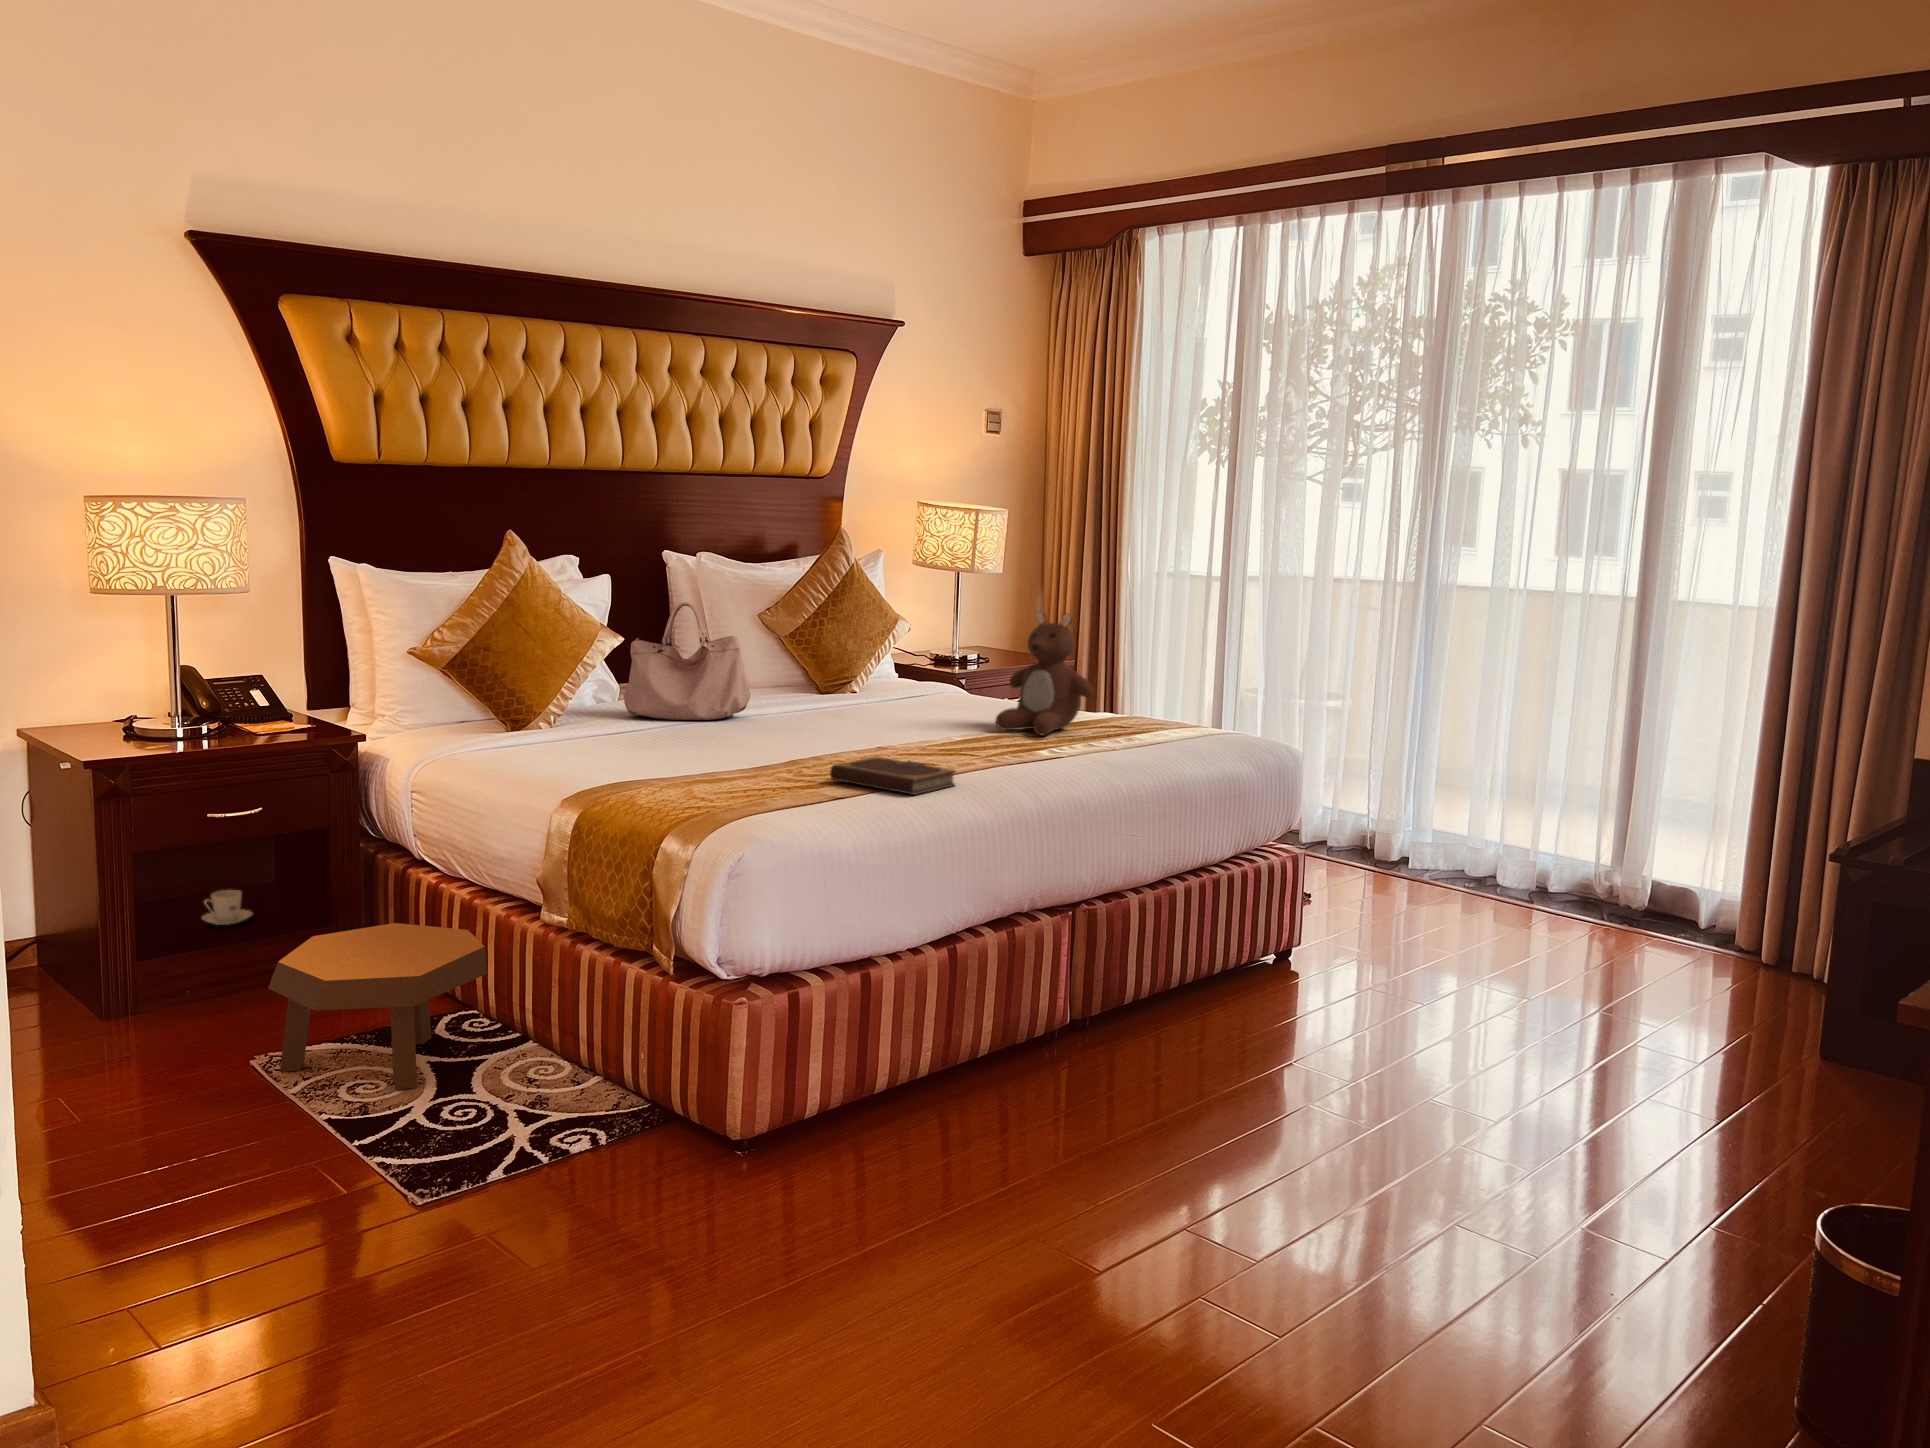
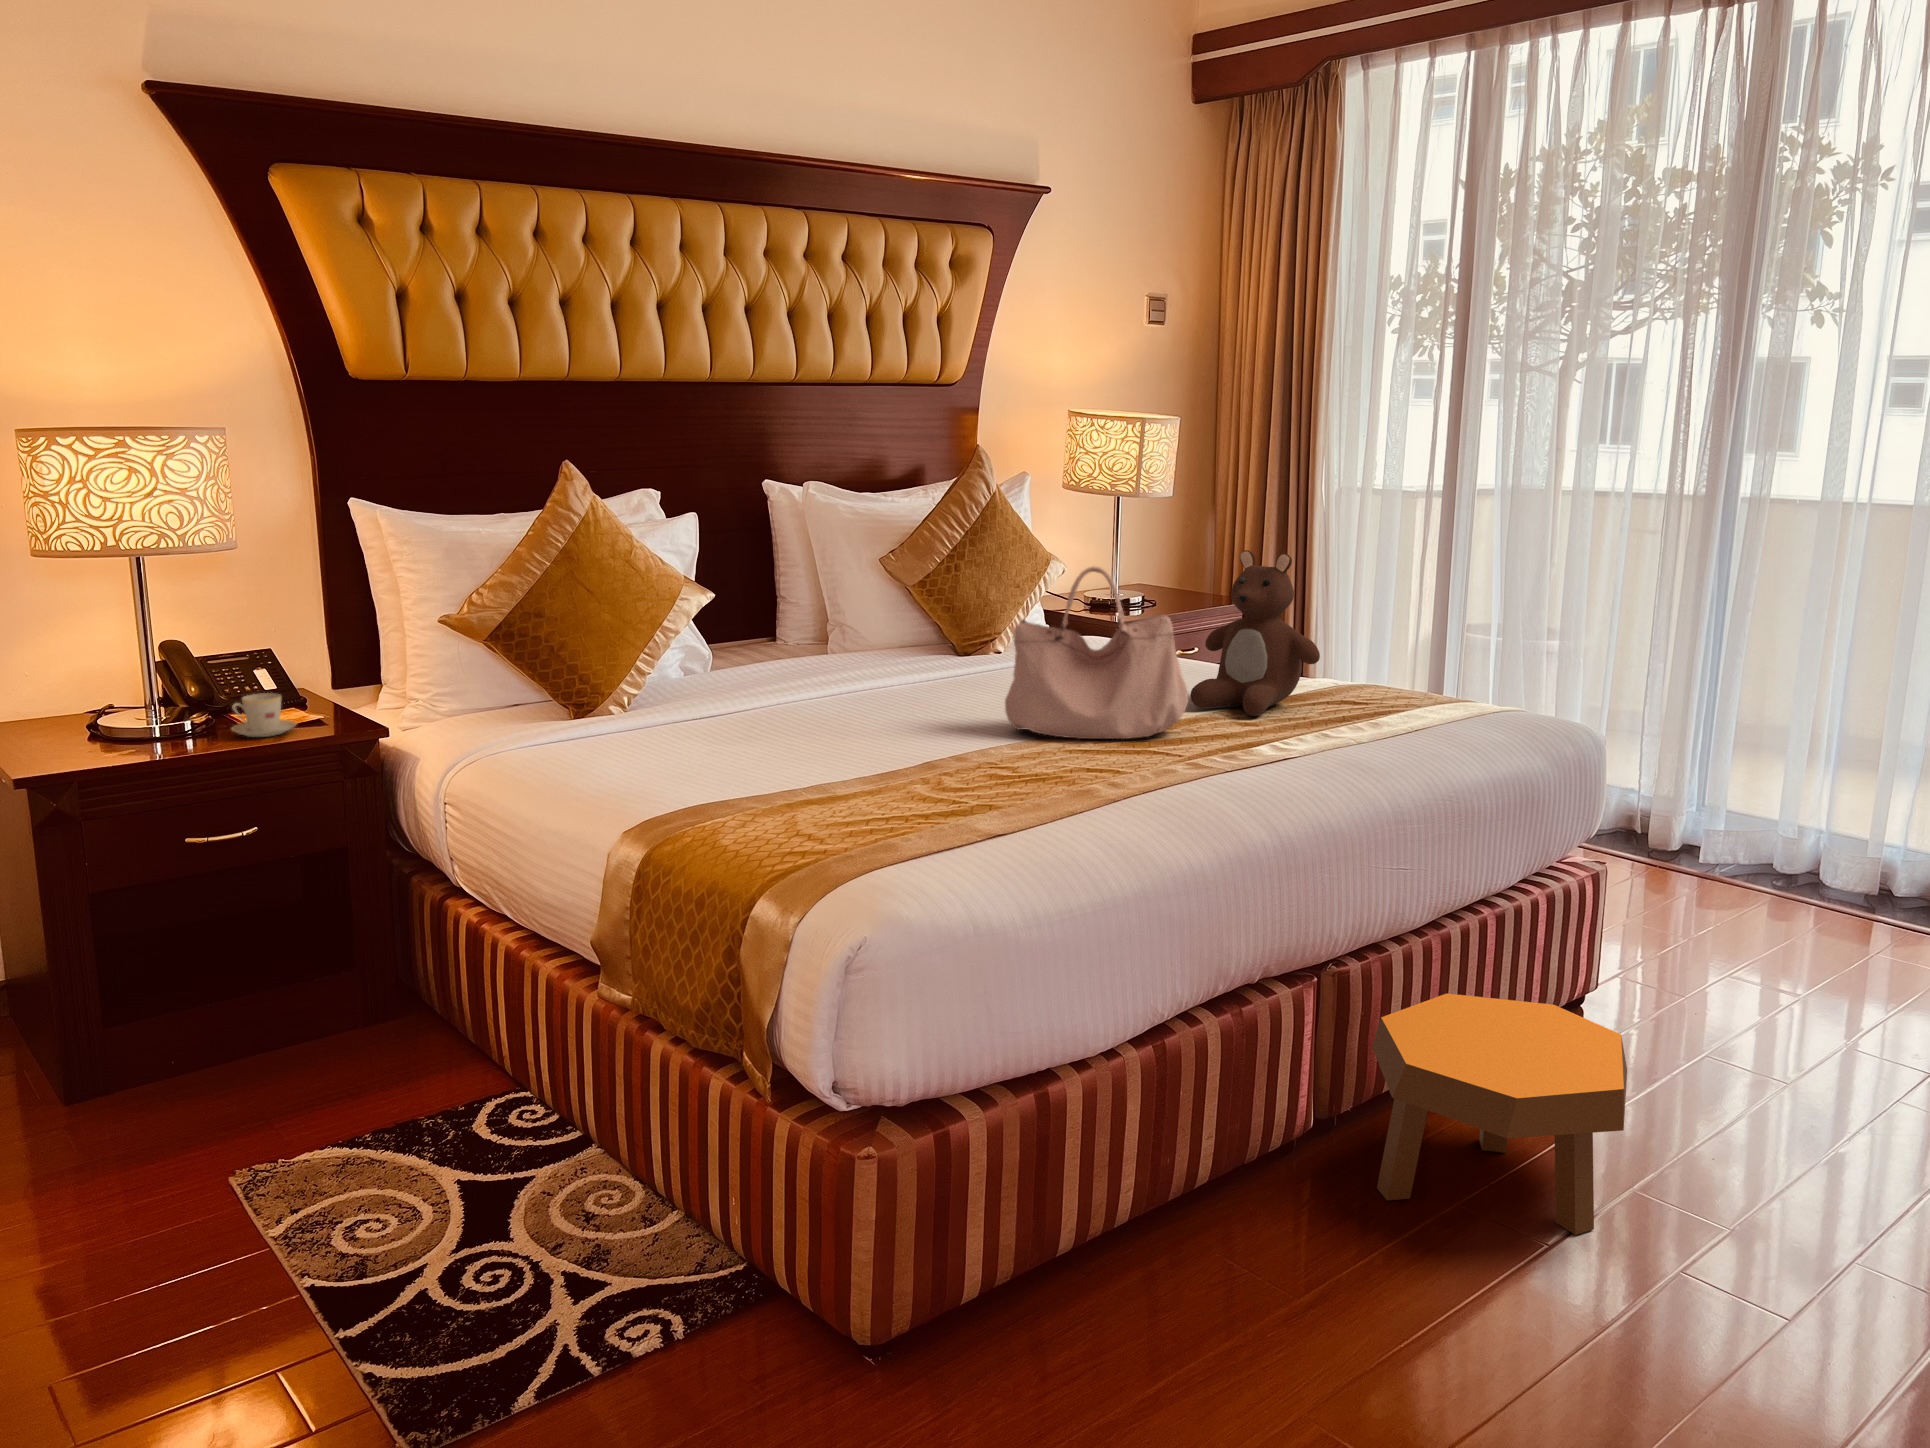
handbag: present [624,602,750,720] -> present [1005,567,1188,739]
notebook: present [830,757,956,795] -> none [984,762,1159,825]
teacup: present [202,890,252,925] -> present [231,693,296,737]
footstool: present [268,923,487,1090] -> present [1372,994,1627,1235]

